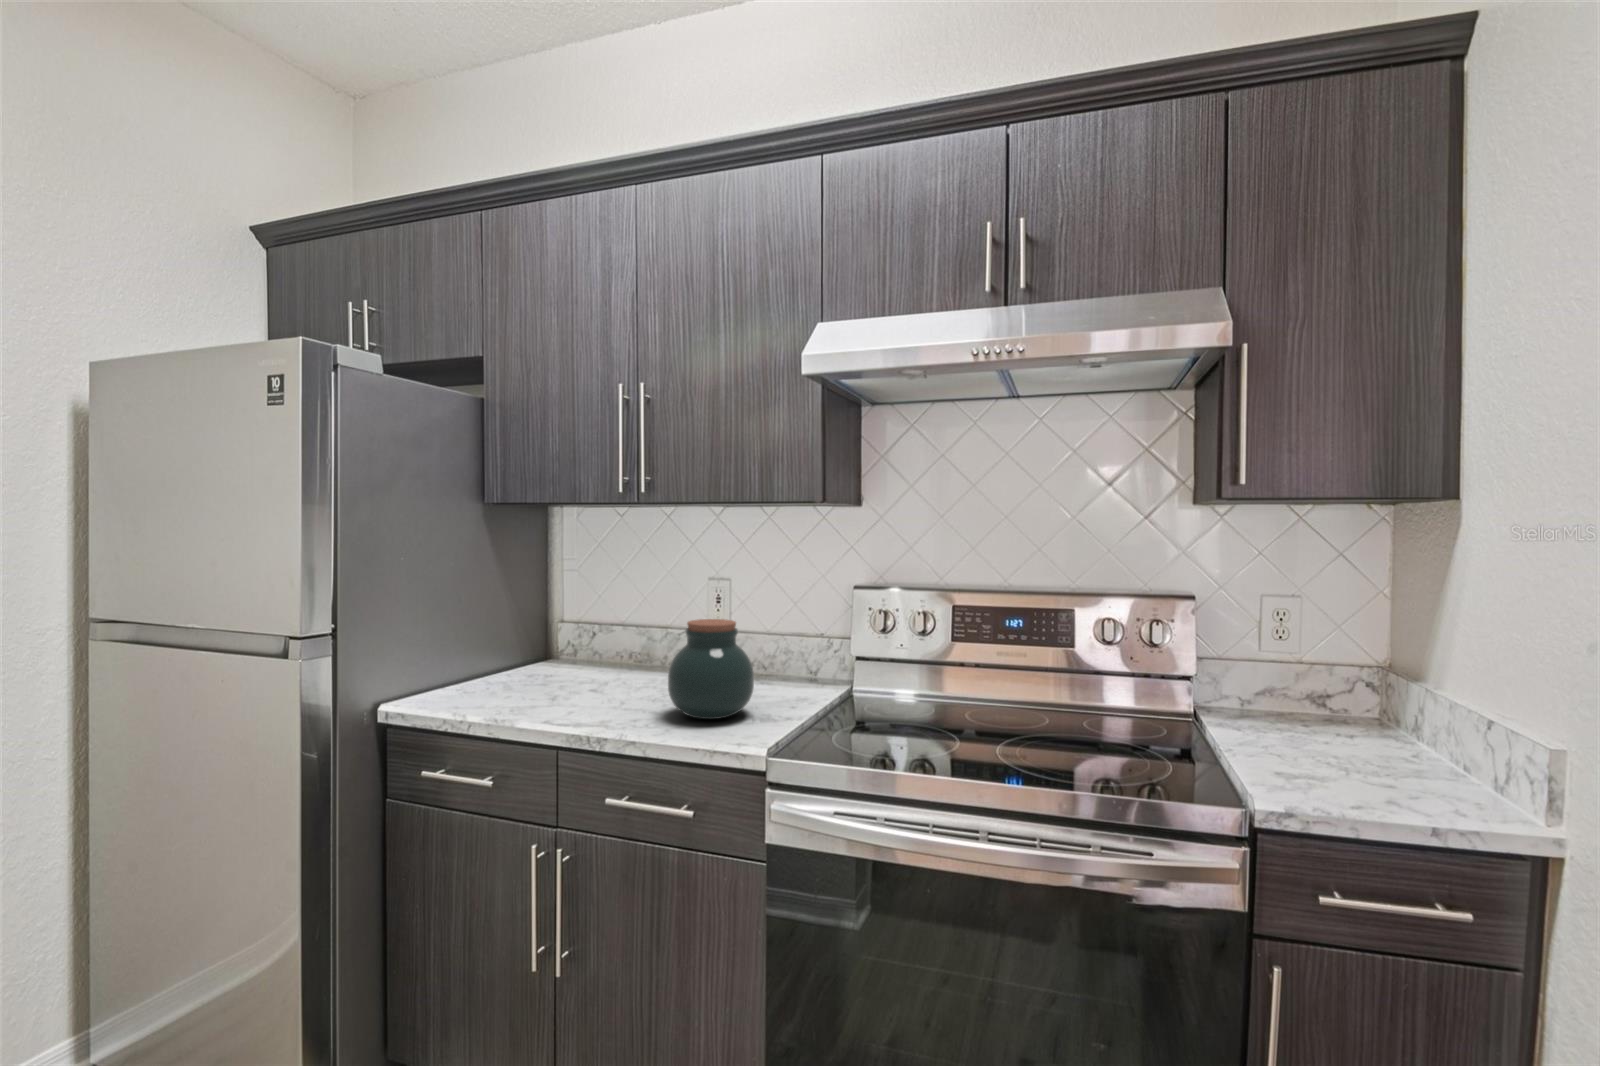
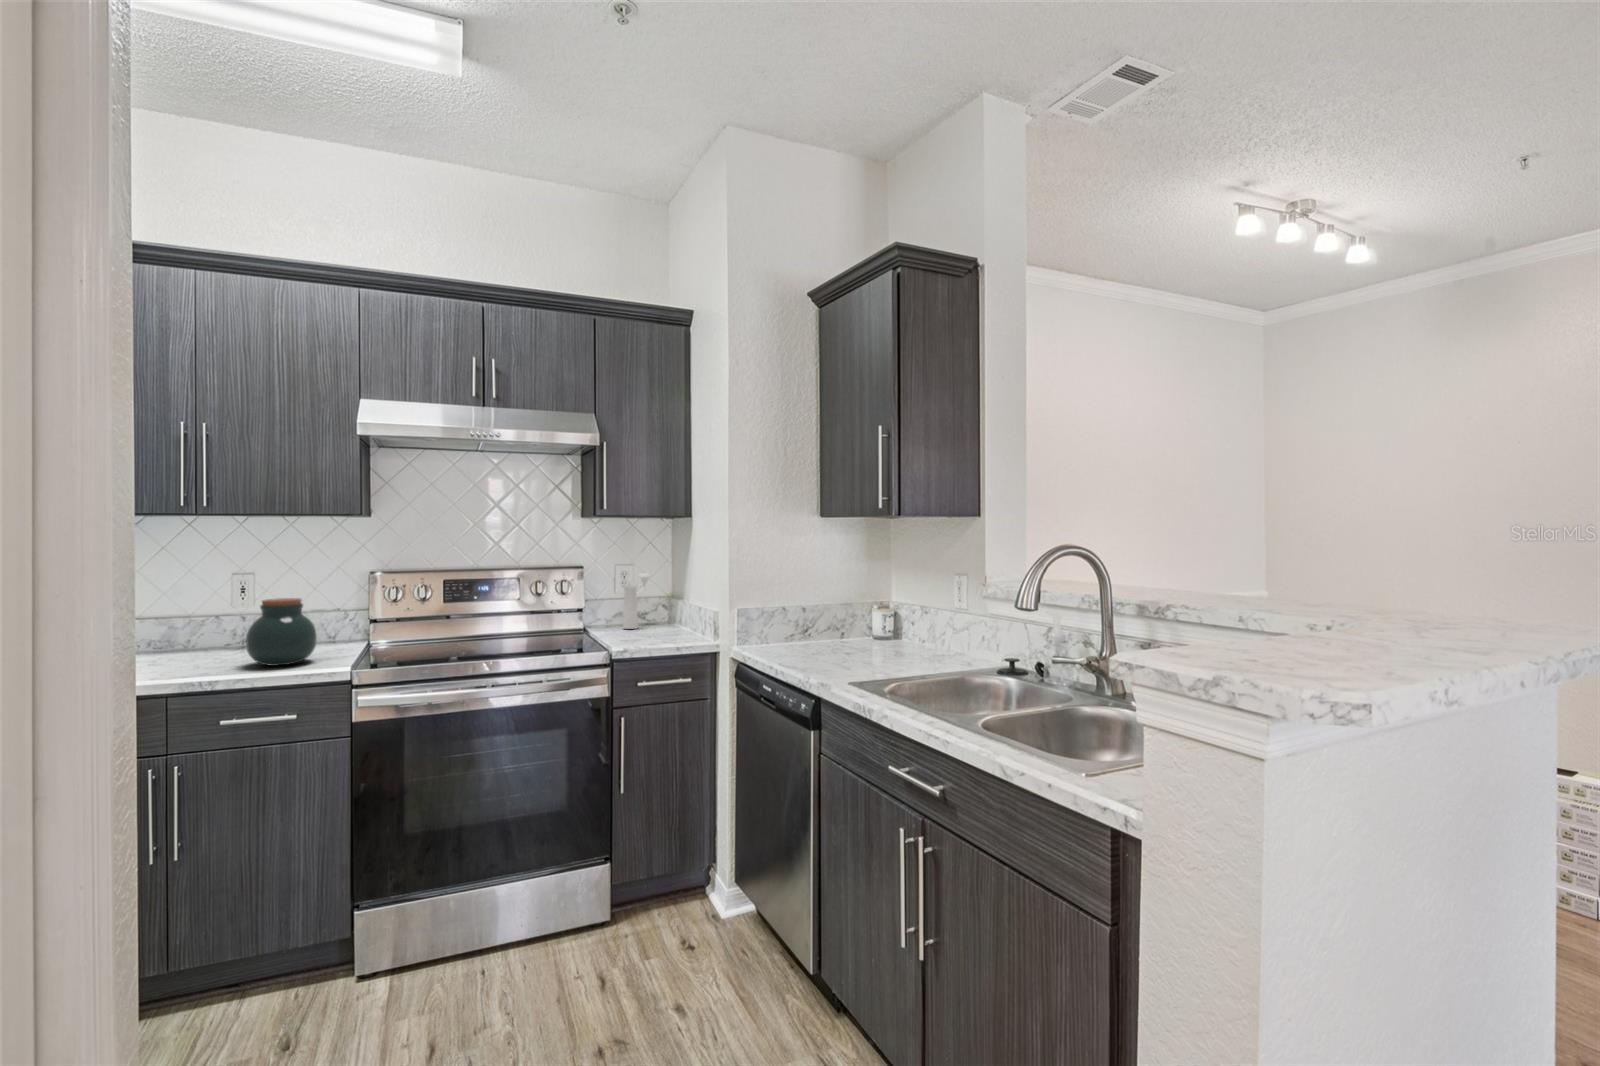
pepper mill: none [1276,615,1340,729] -> present [623,573,650,629]

